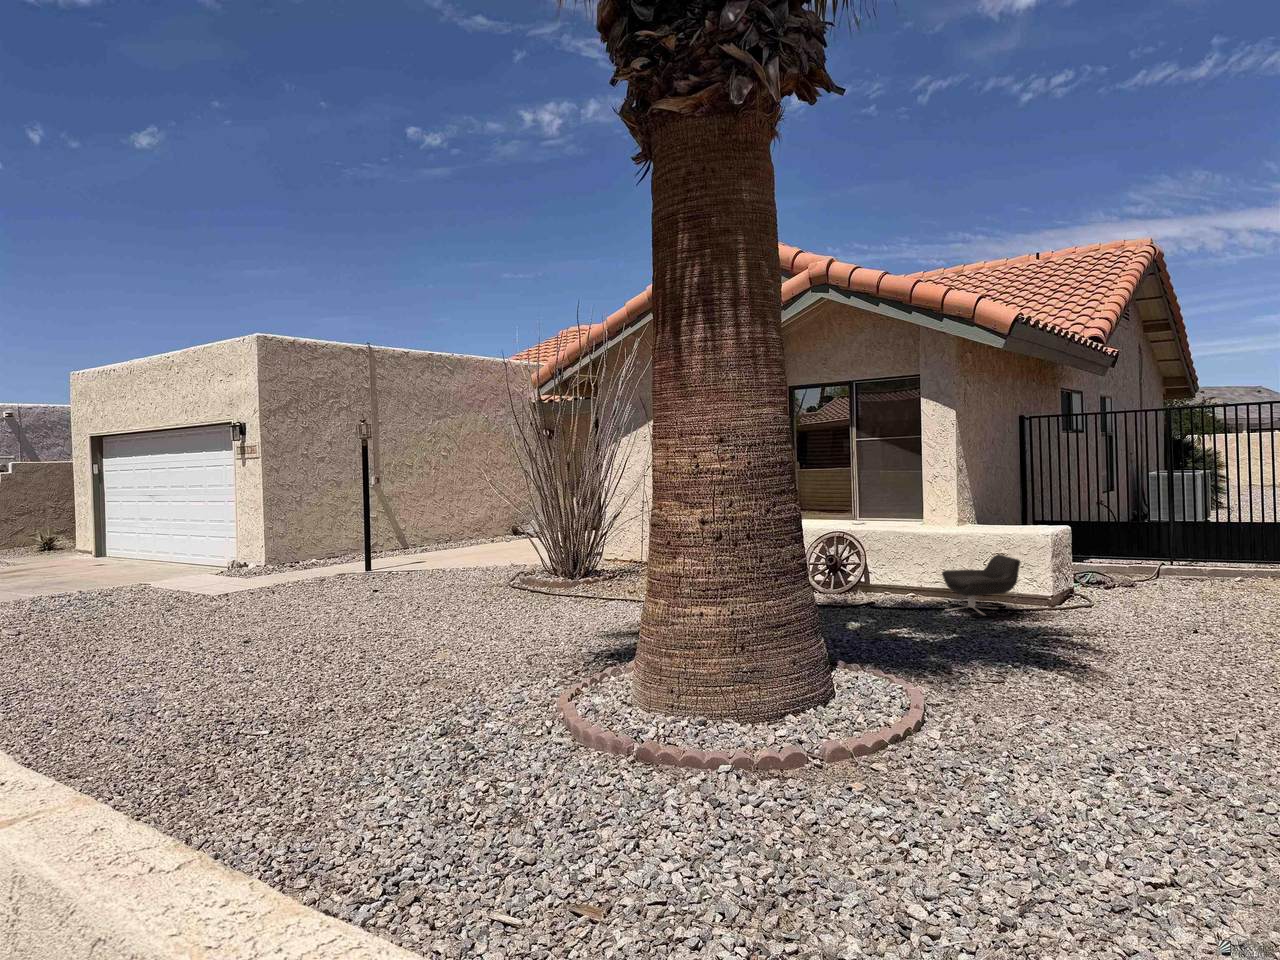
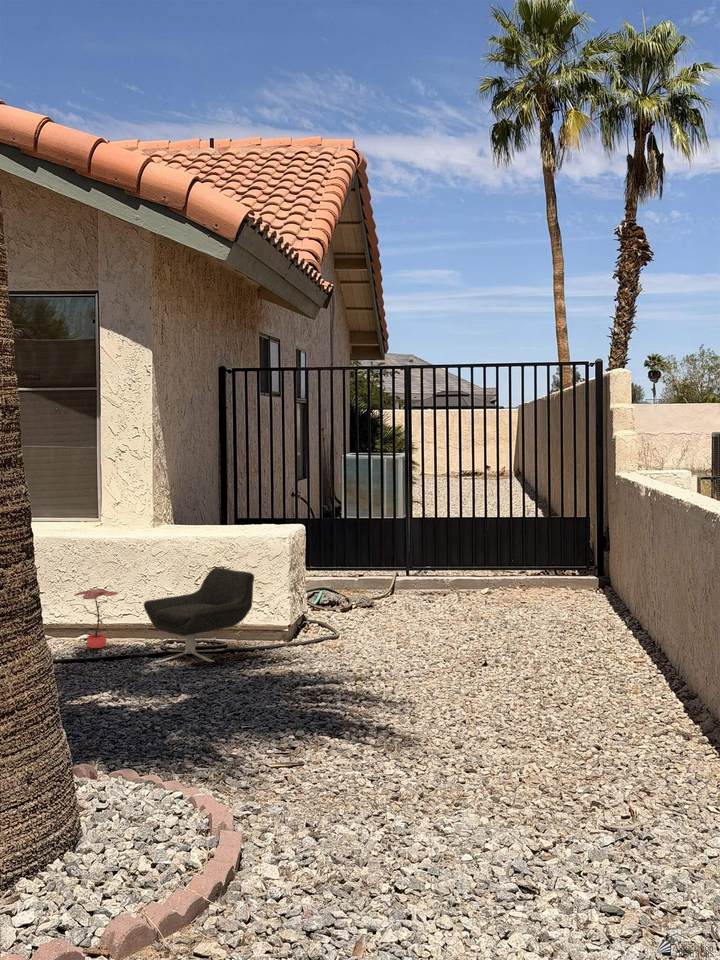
potted plant: none [900,560,928,596] -> present [74,589,118,648]

